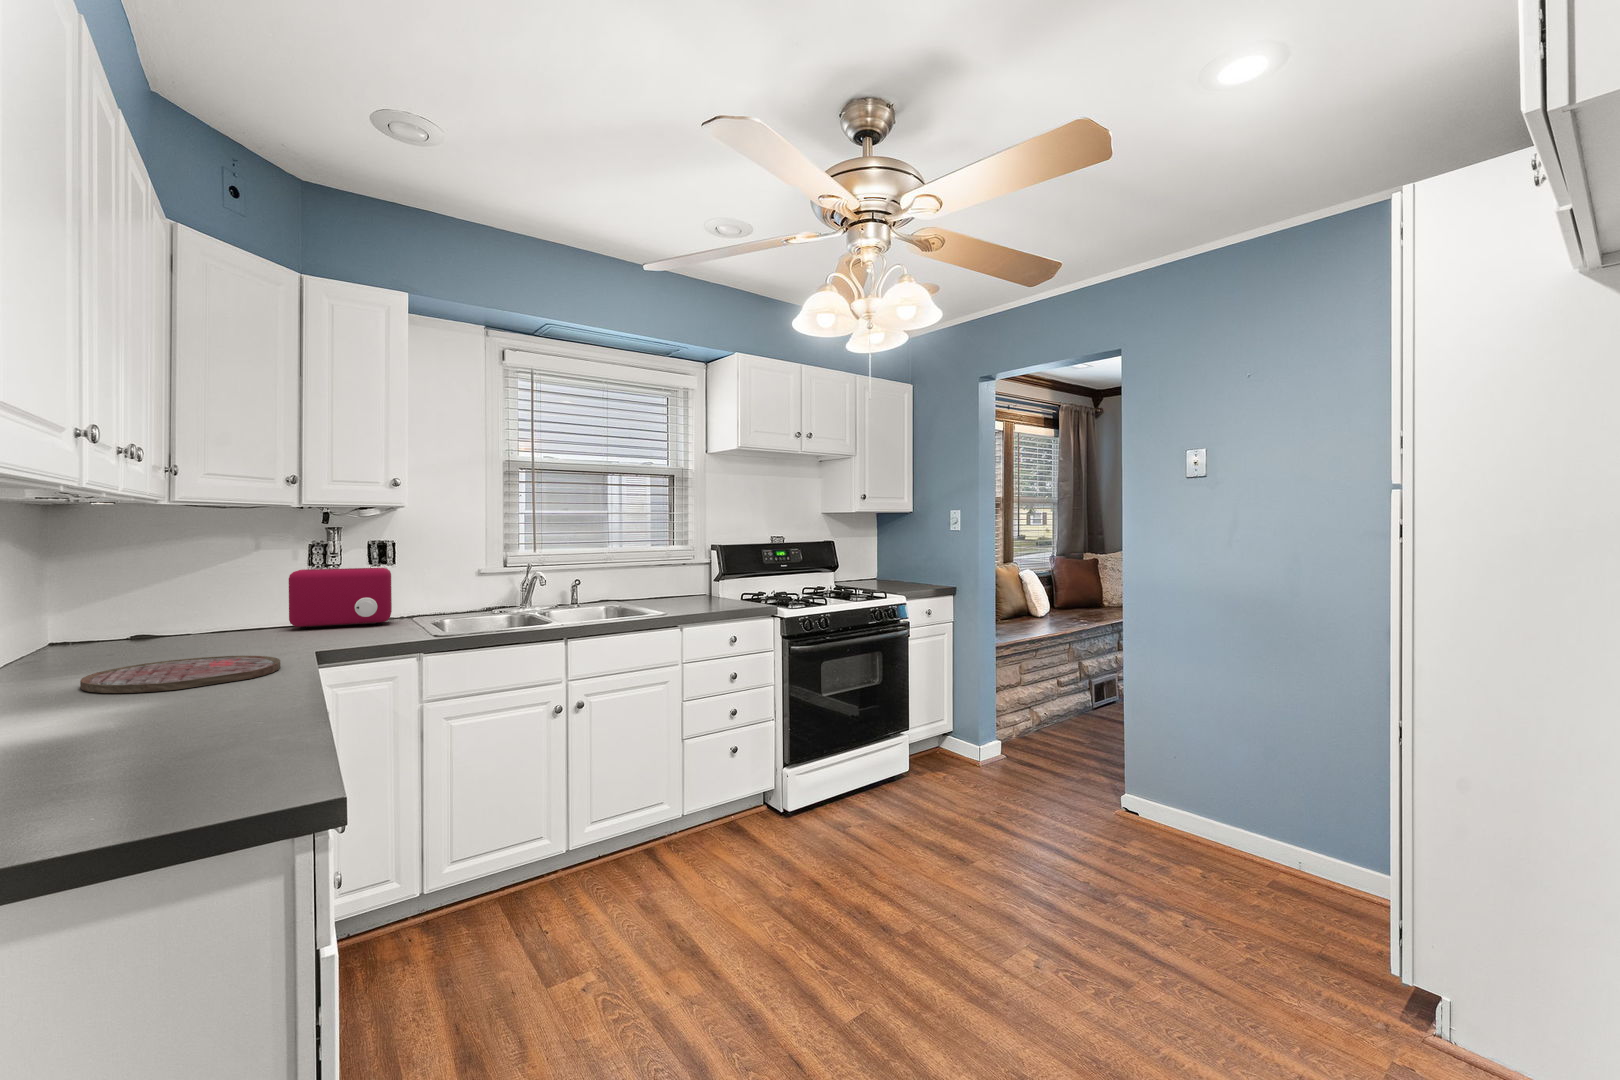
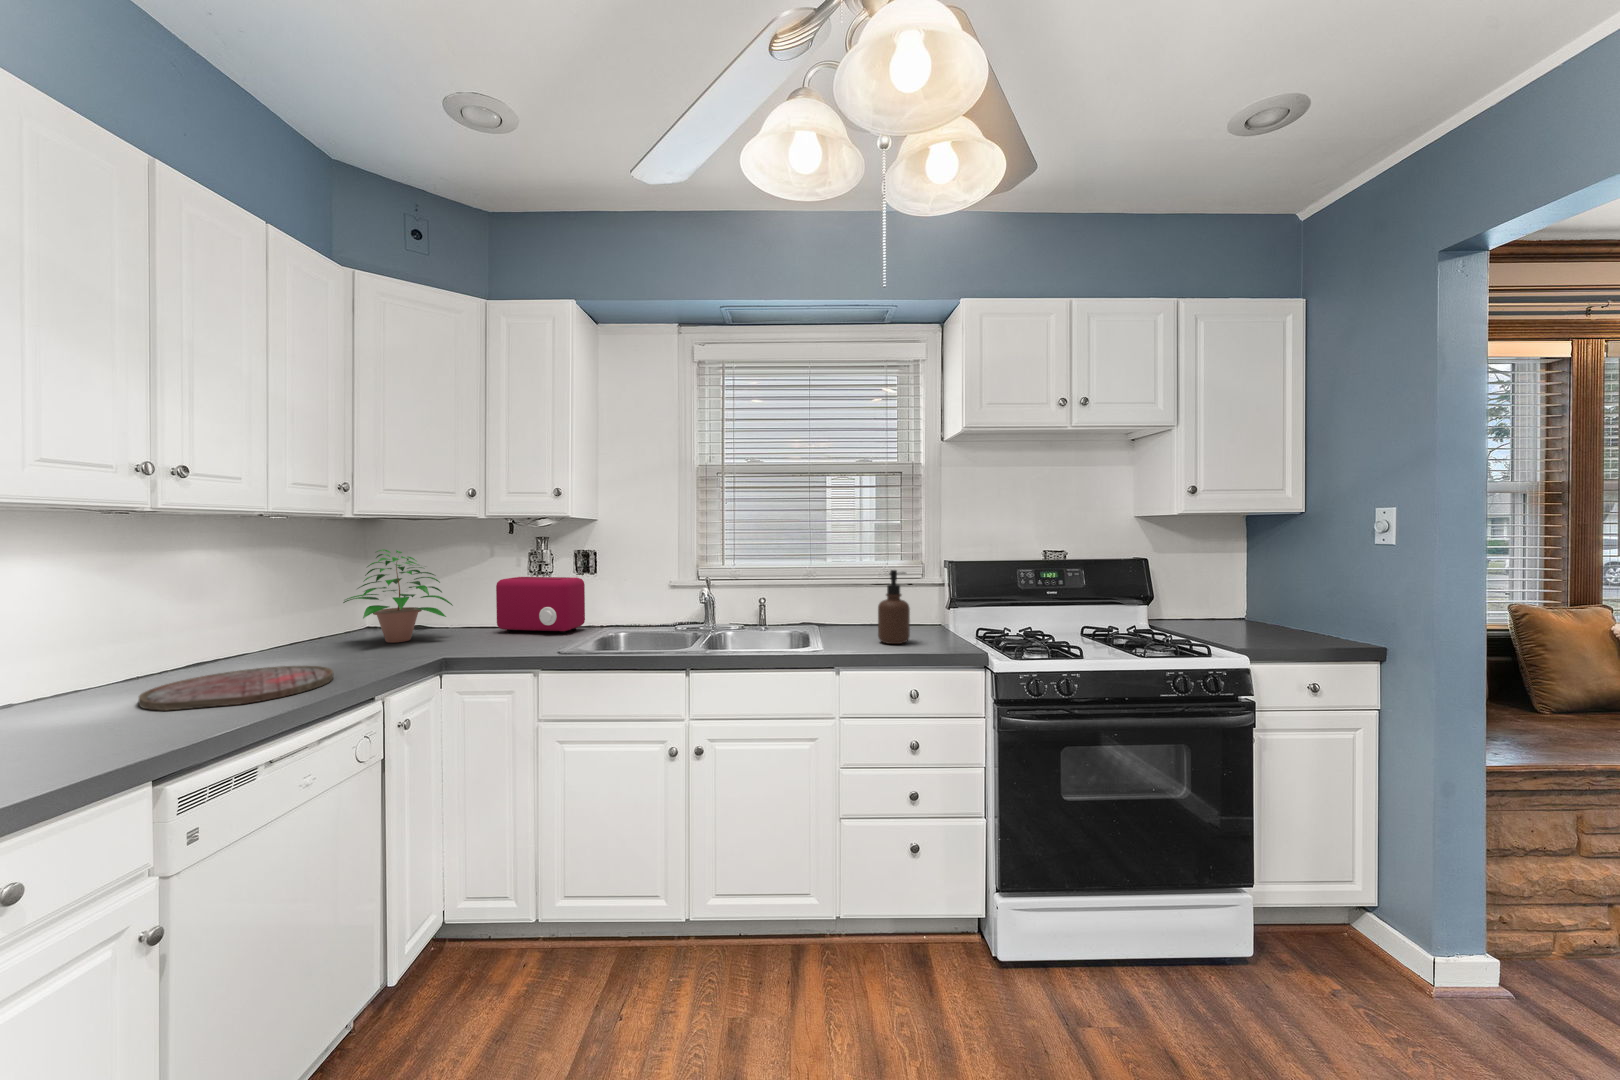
potted plant: none [99,537,258,646] -> present [343,549,453,643]
soap dispenser: none [688,551,712,607] -> present [878,570,910,644]

